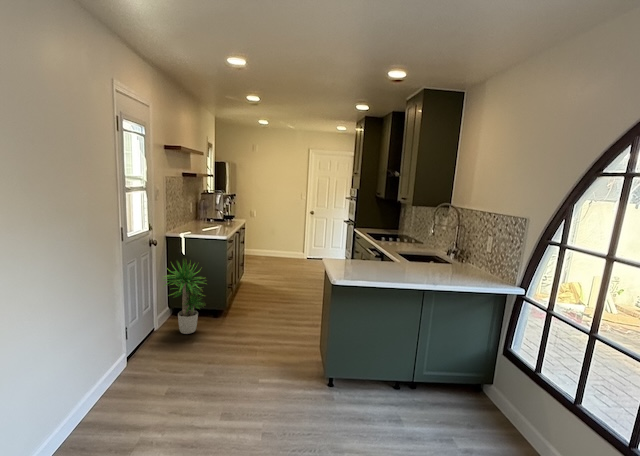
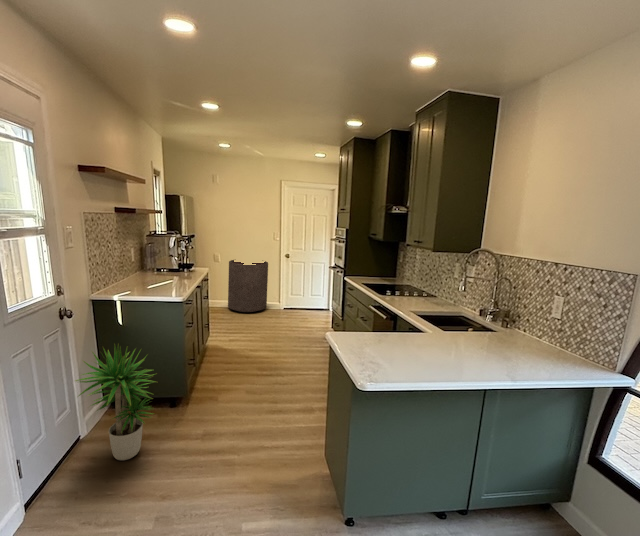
trash can: none [264,217,299,263] -> present [228,260,268,312]

